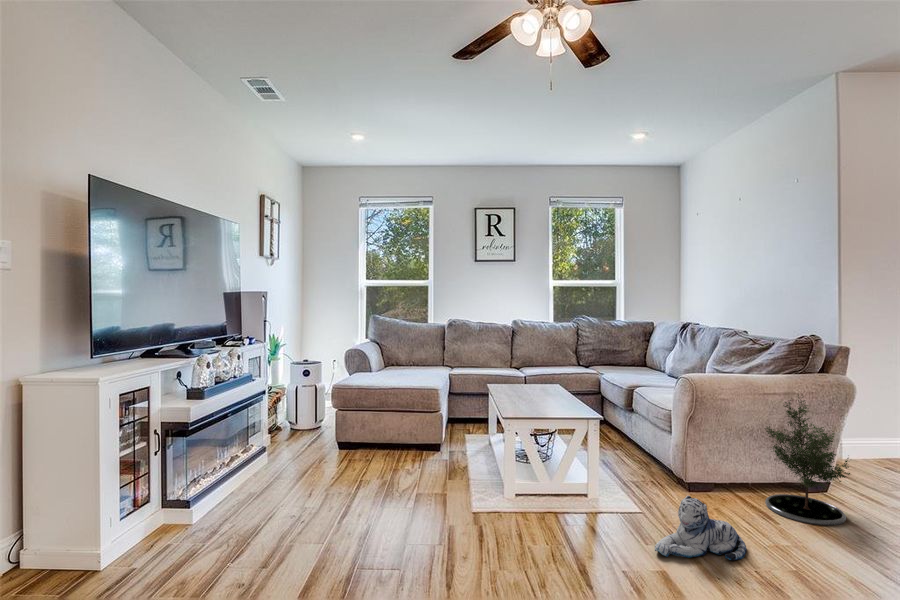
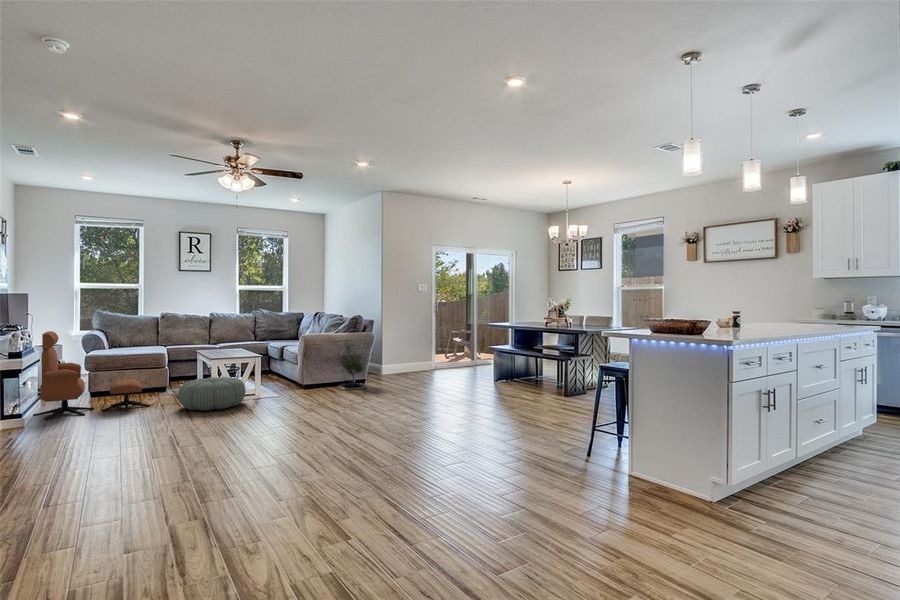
lounge chair: none [233,352,400,508] -> present [33,331,150,420]
pouf: none [437,458,566,549] -> present [178,377,246,411]
plush toy: present [655,496,747,560] -> none [284,379,321,403]

